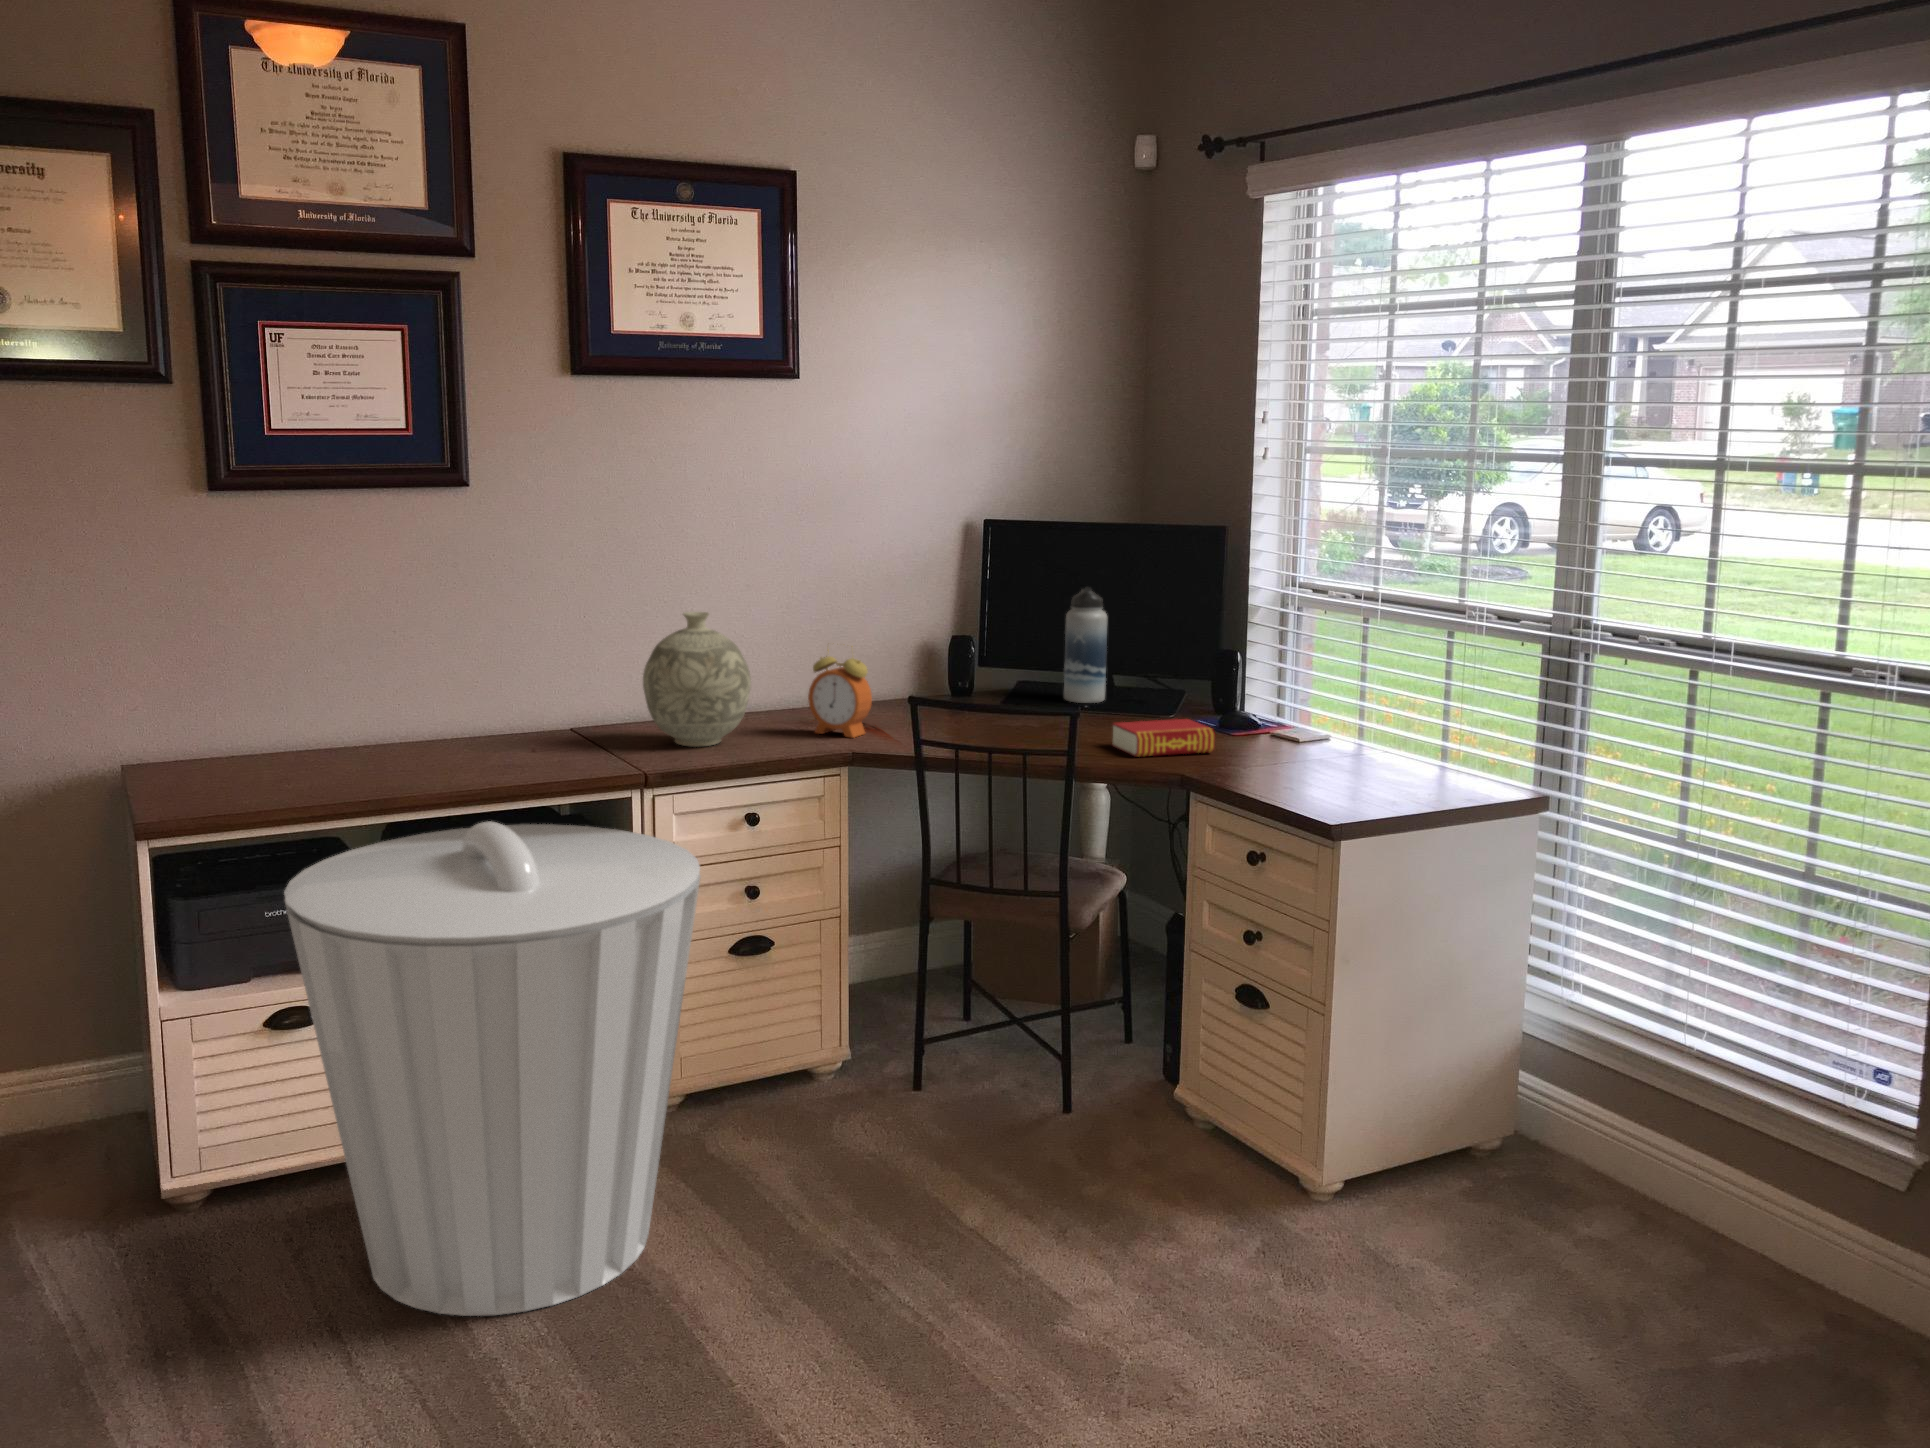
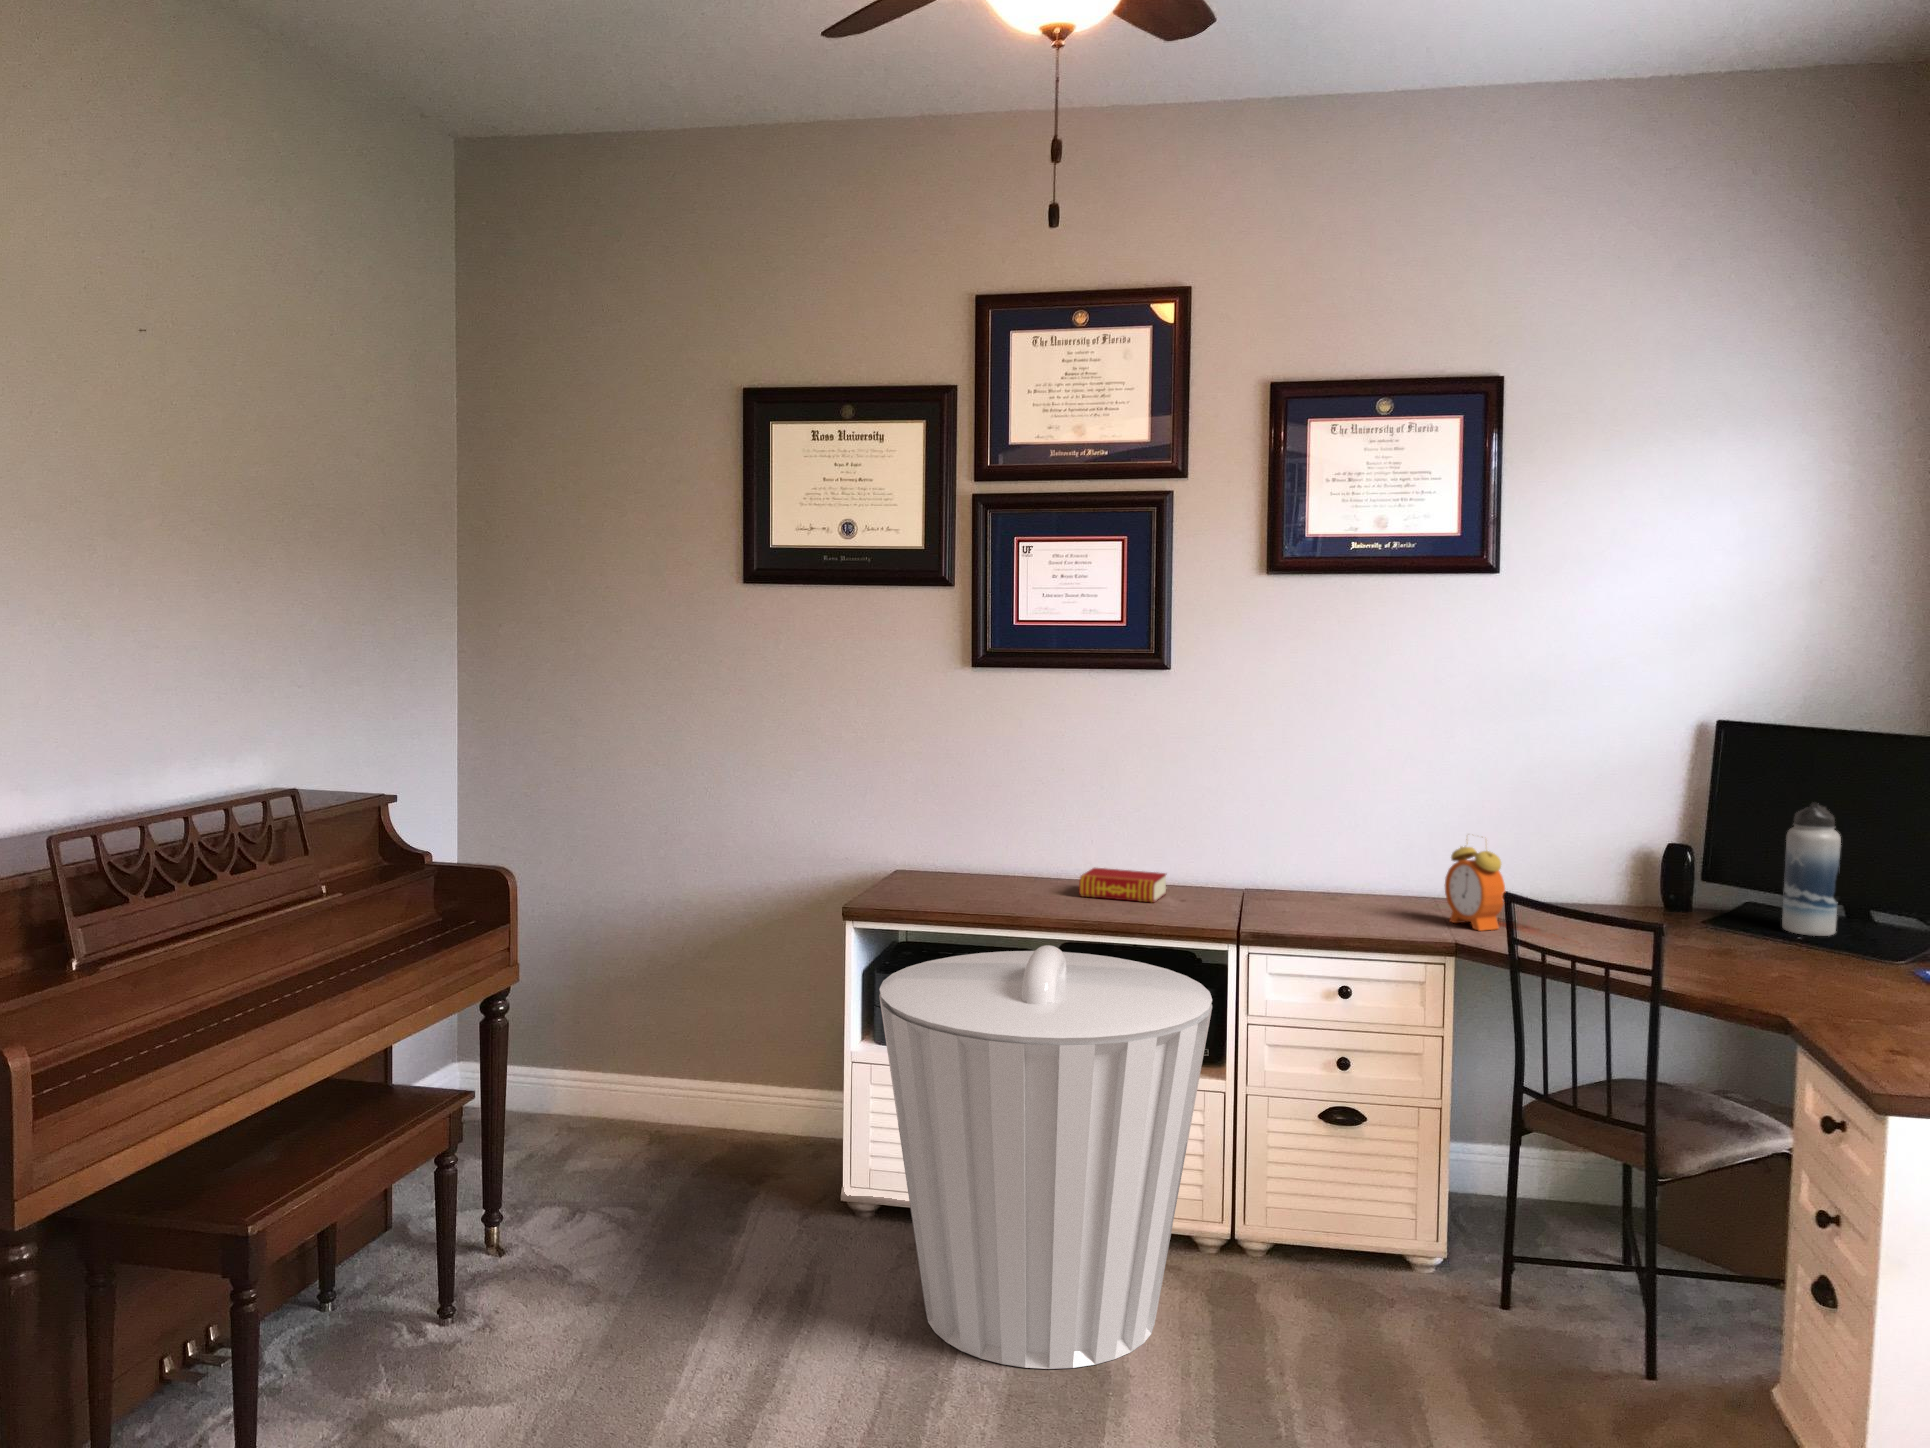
decorative vase: present [643,612,751,747] -> none [1280,790,1380,918]
book: present [1112,719,1215,757] -> present [1079,868,1166,903]

